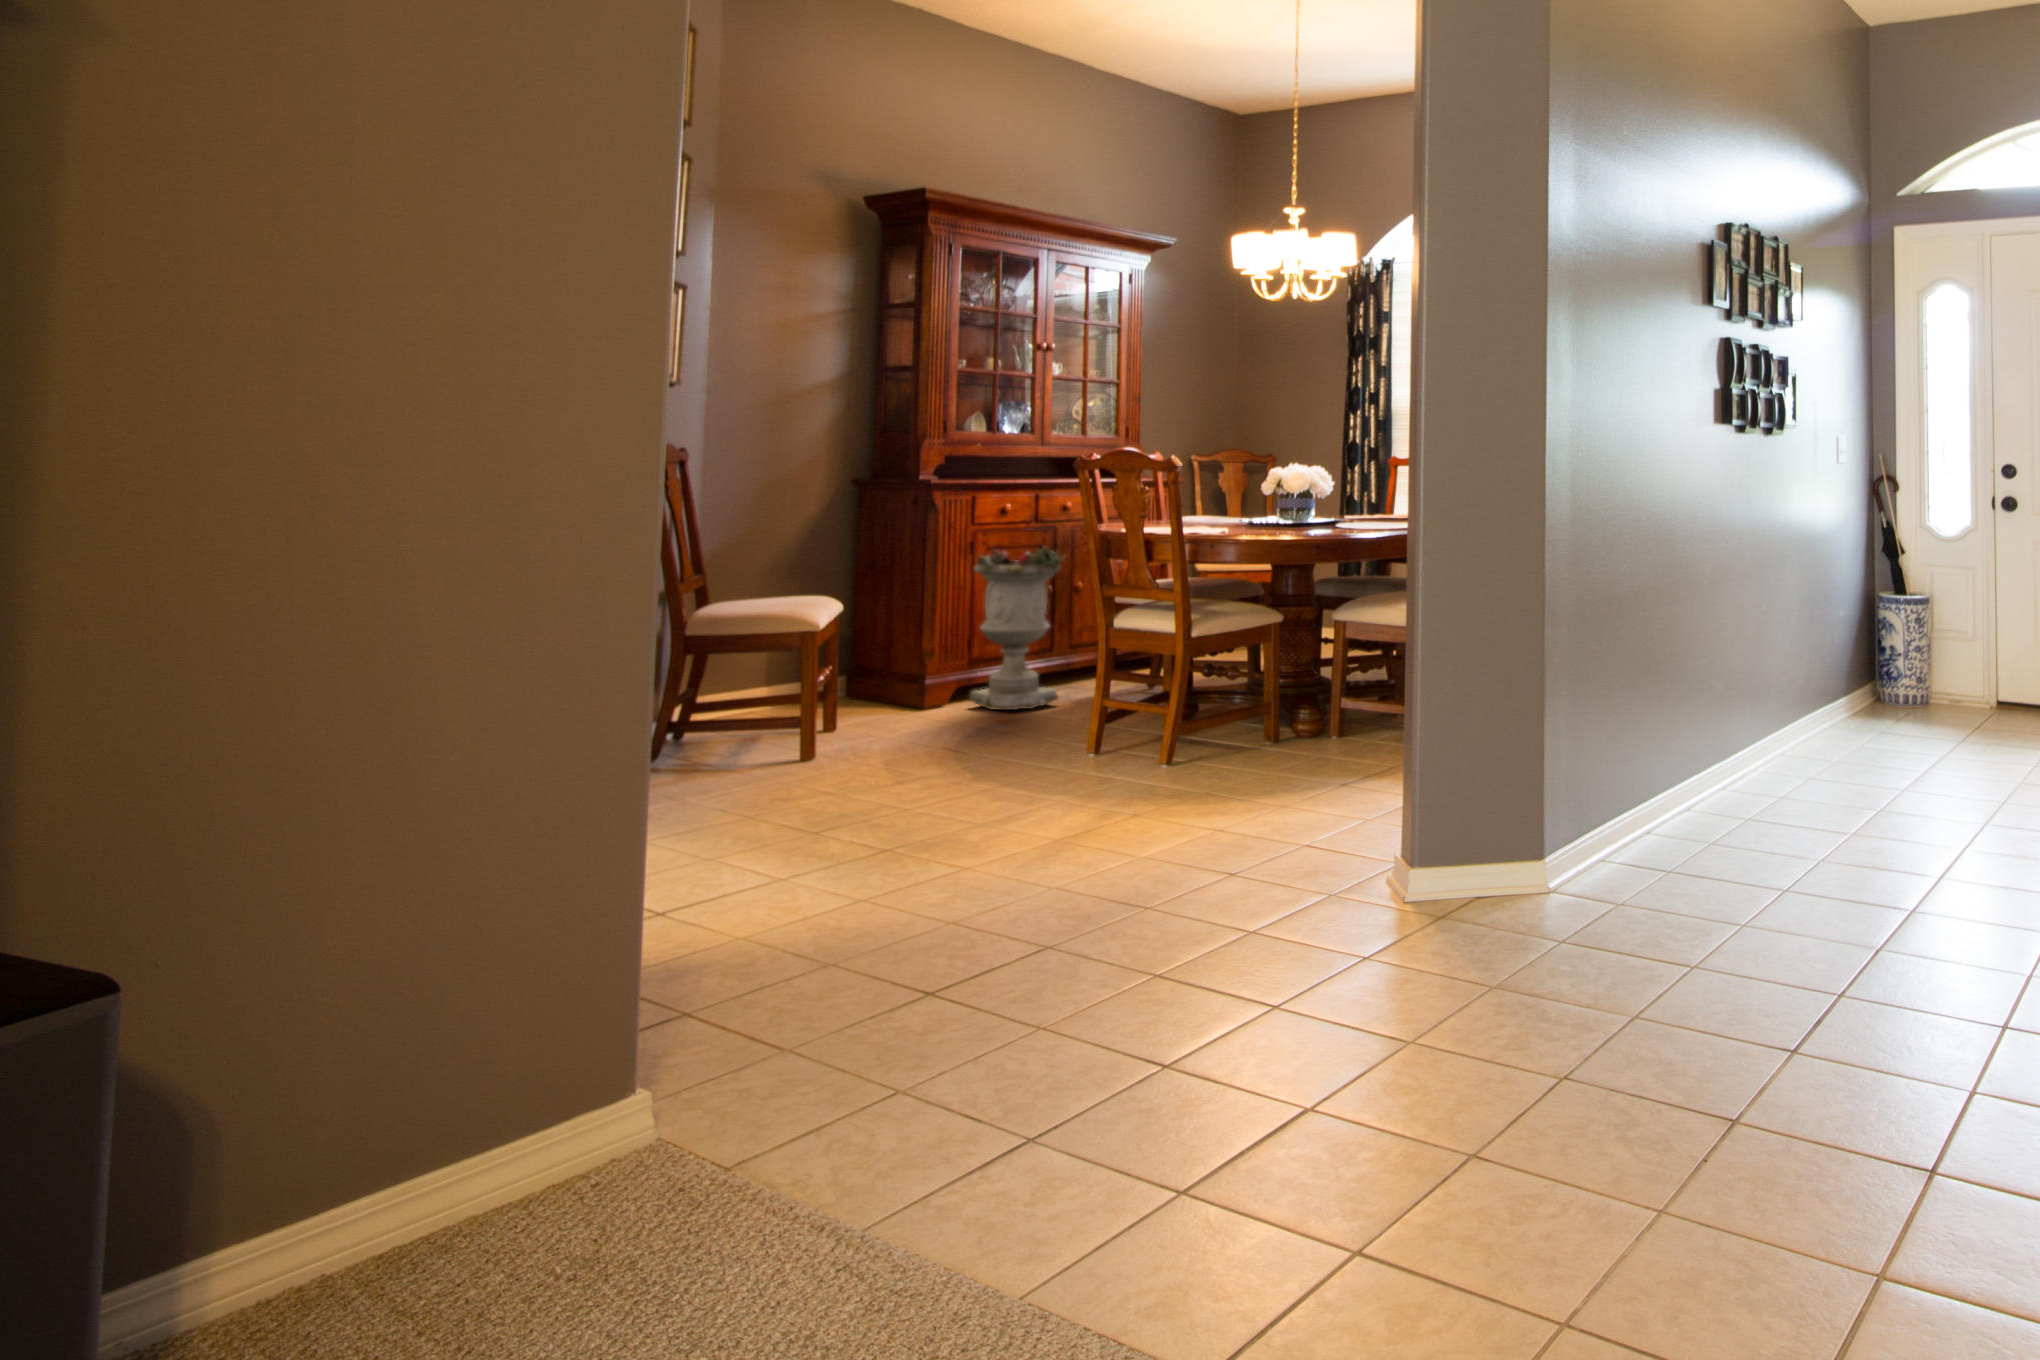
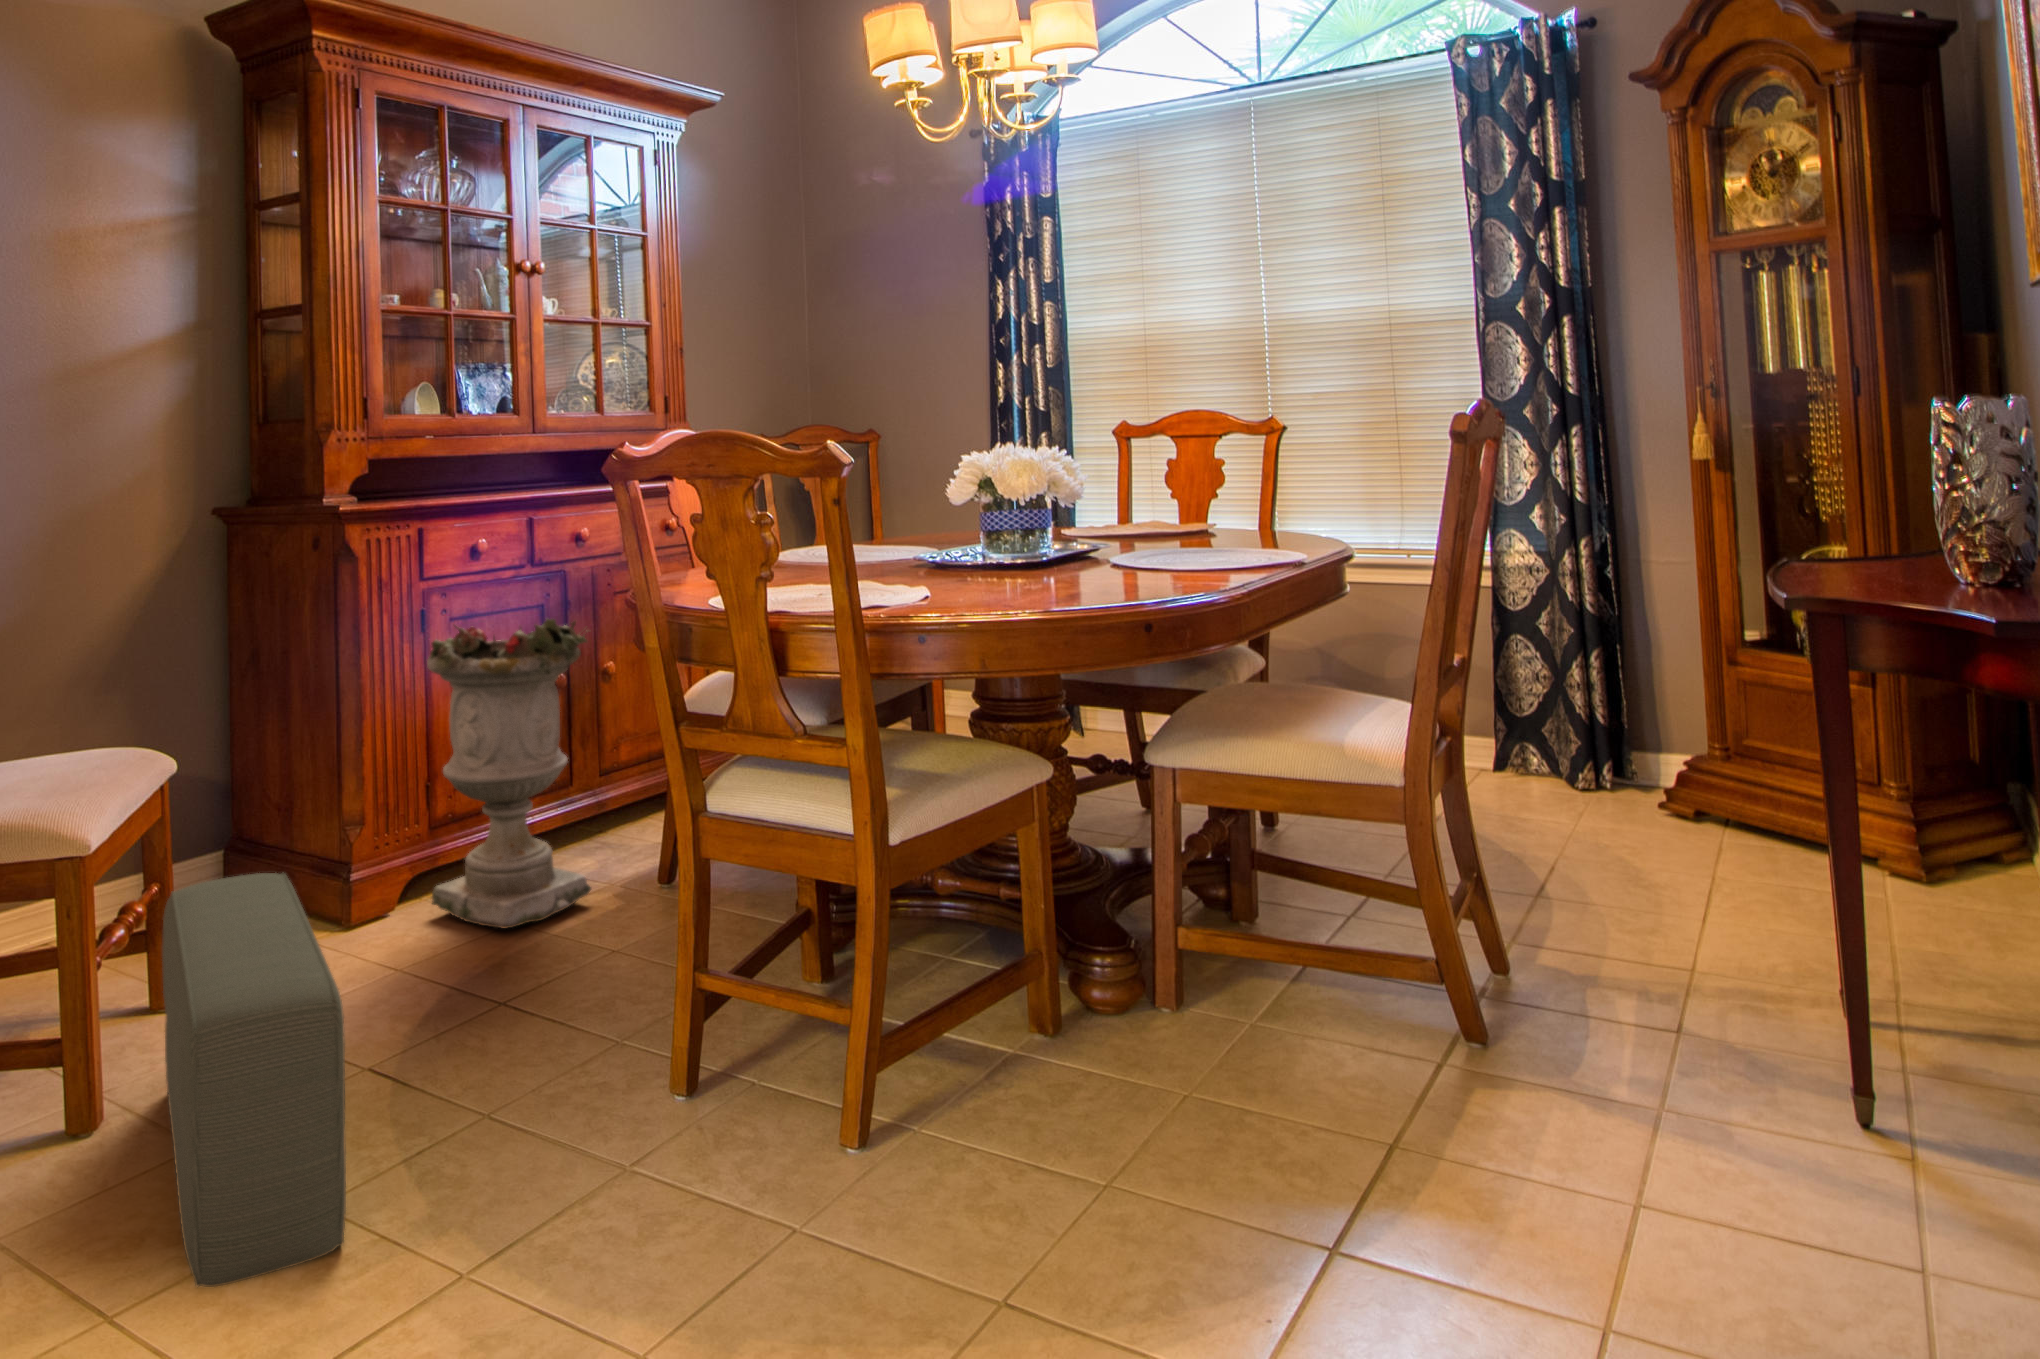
pouf: none [849,649,947,783] -> present [162,873,346,1287]

